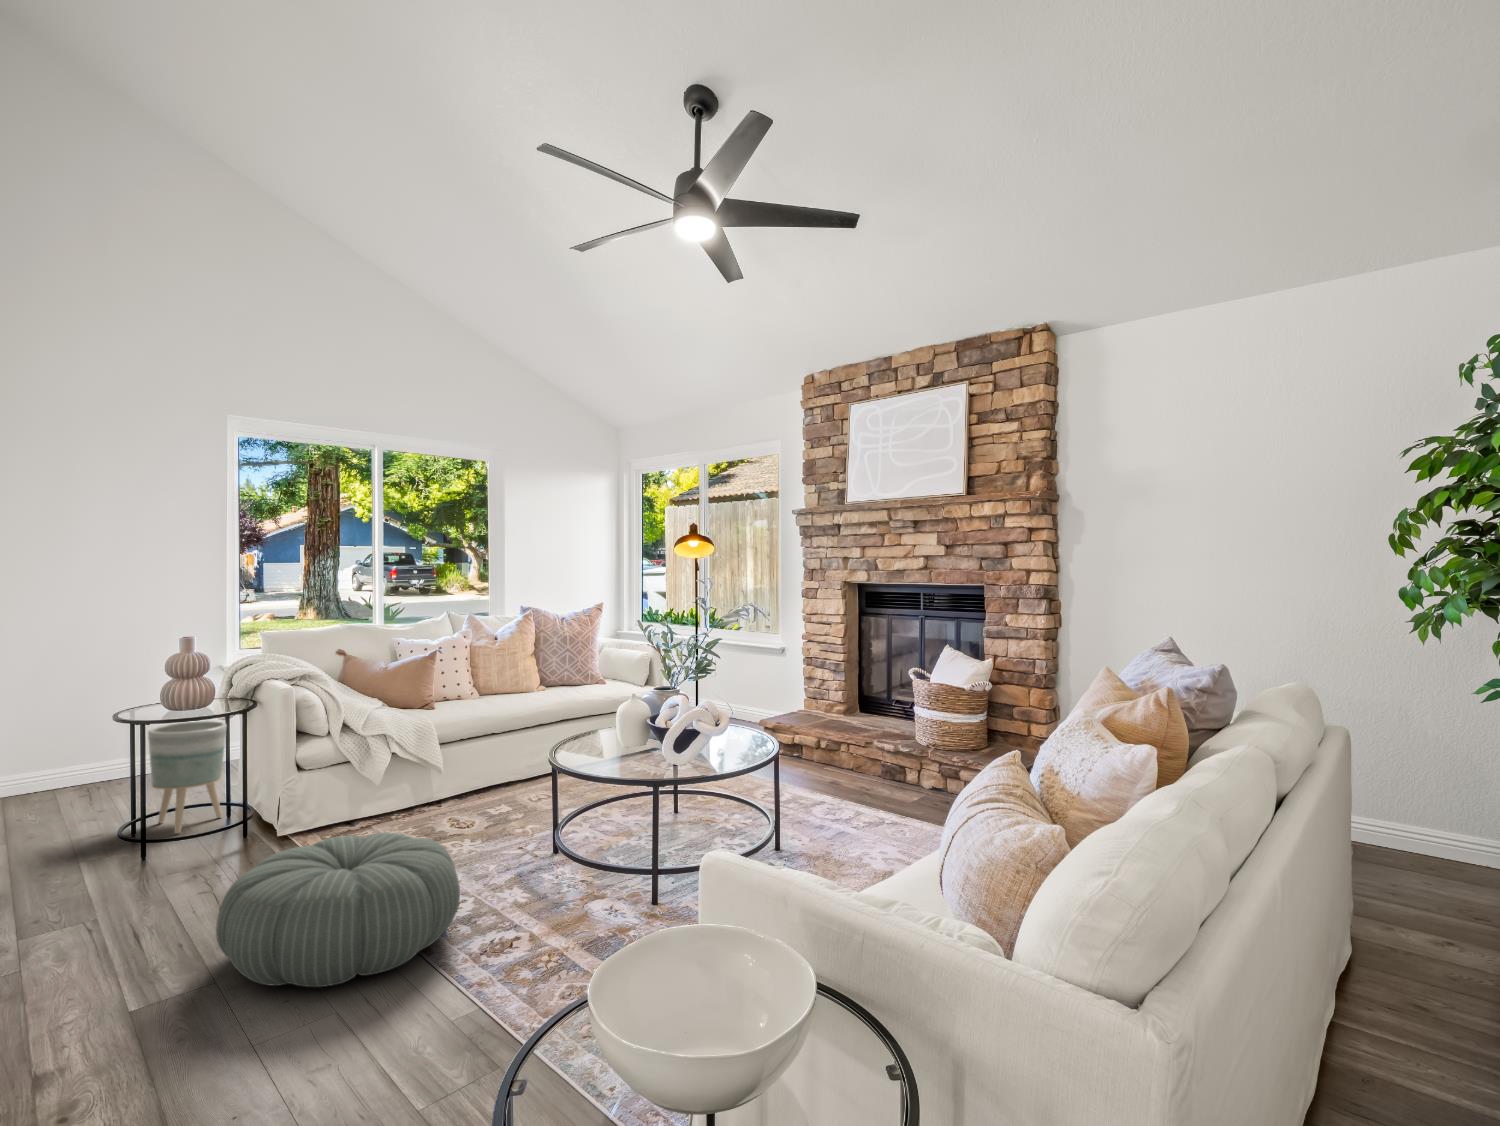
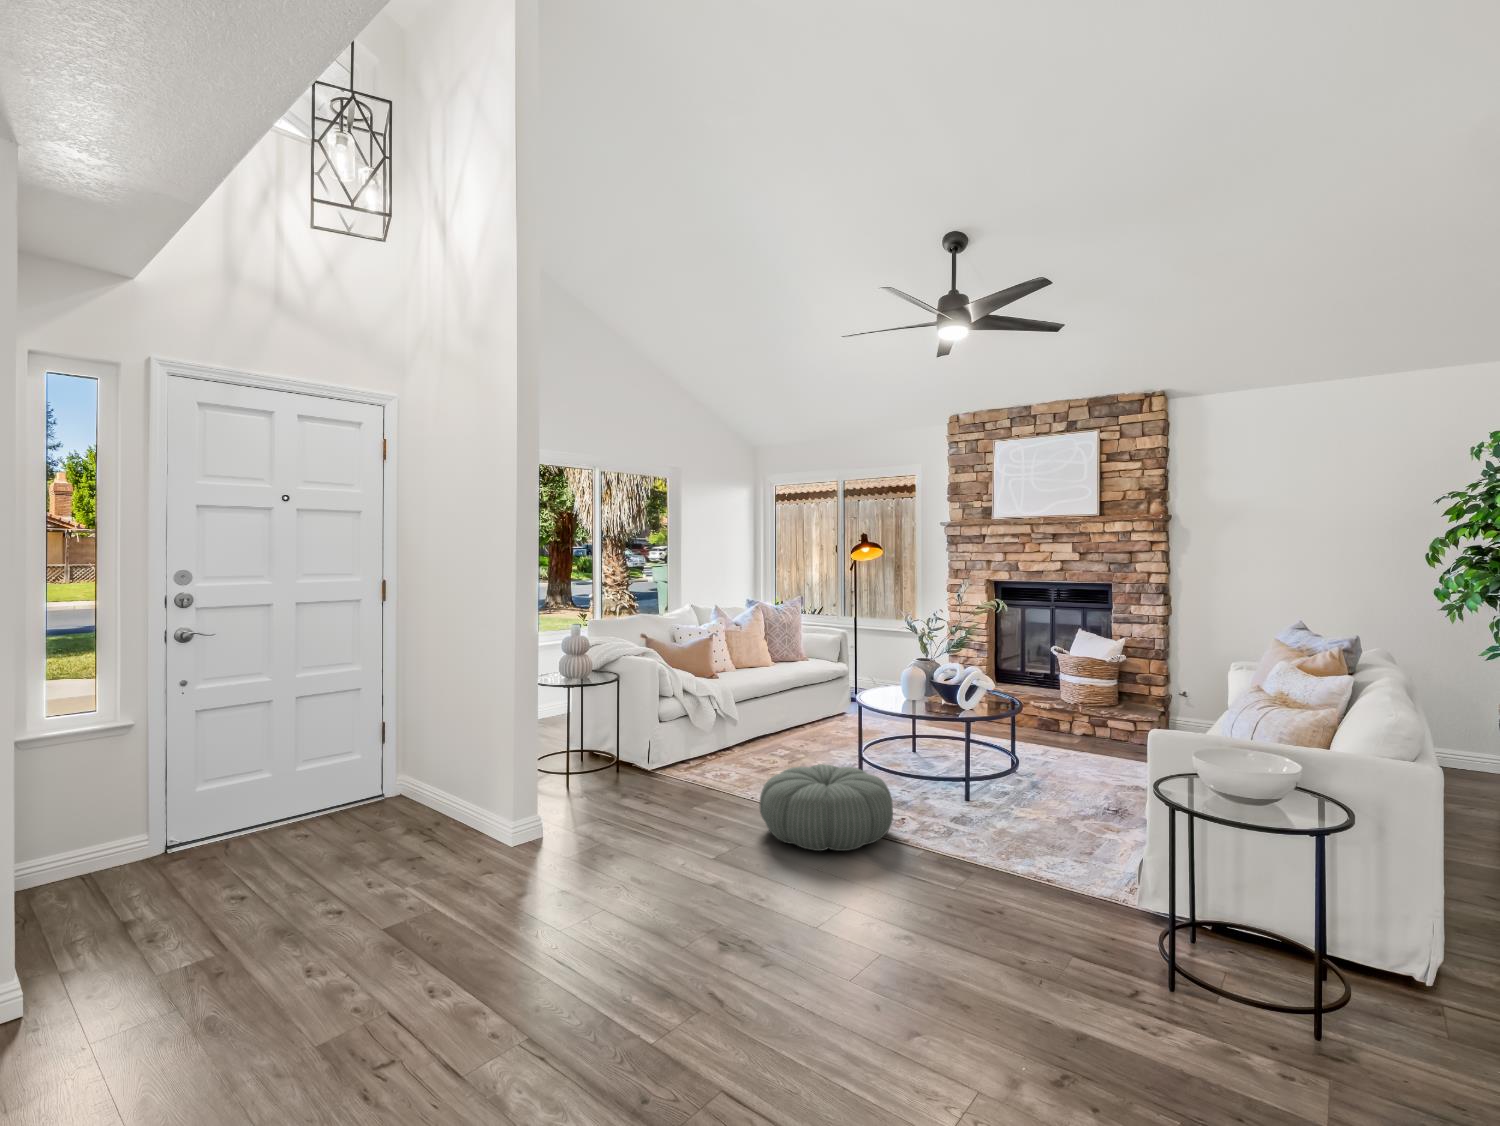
planter: present [148,721,227,834] -> none [571,696,618,775]

